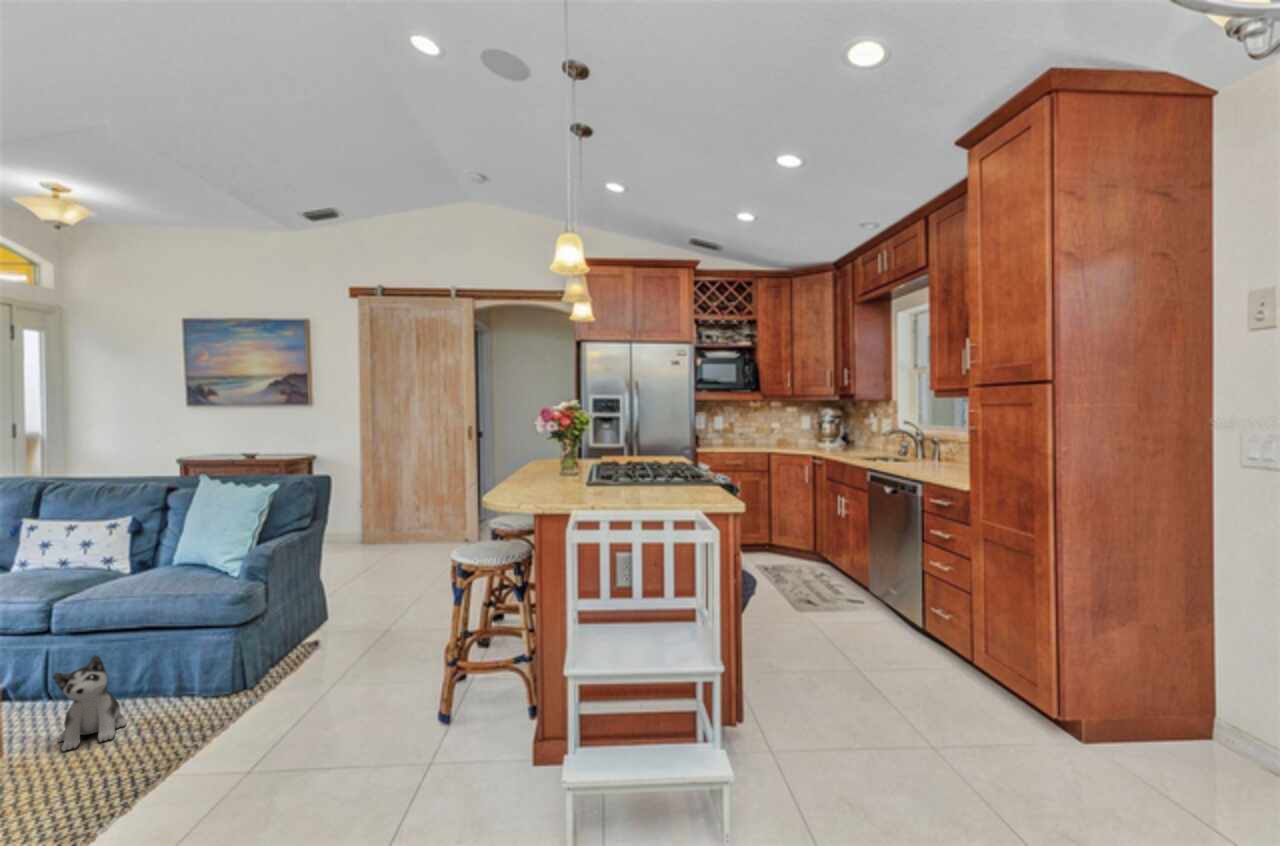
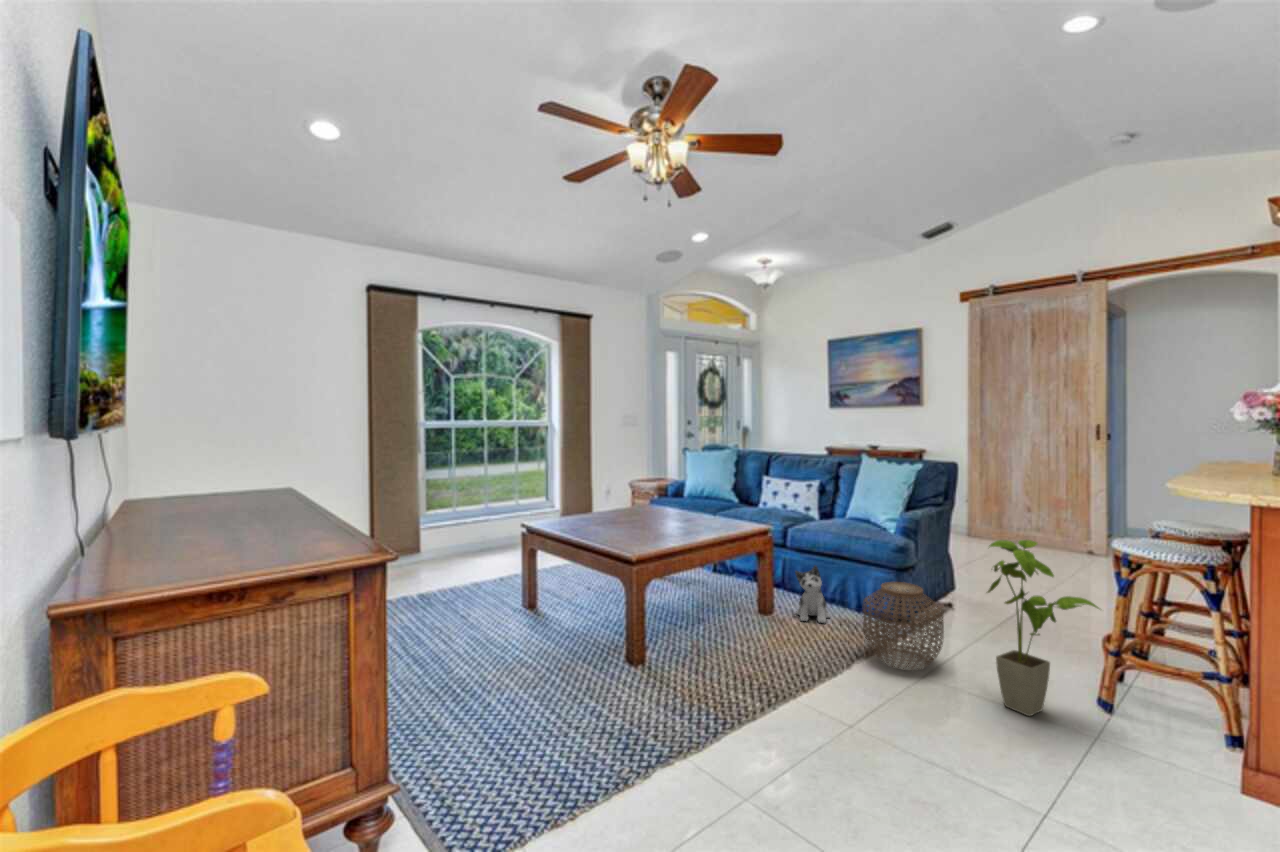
house plant: none [321,570,436,769] -> present [988,540,1099,716]
woven basket: none [161,649,282,774] -> present [863,582,944,670]

